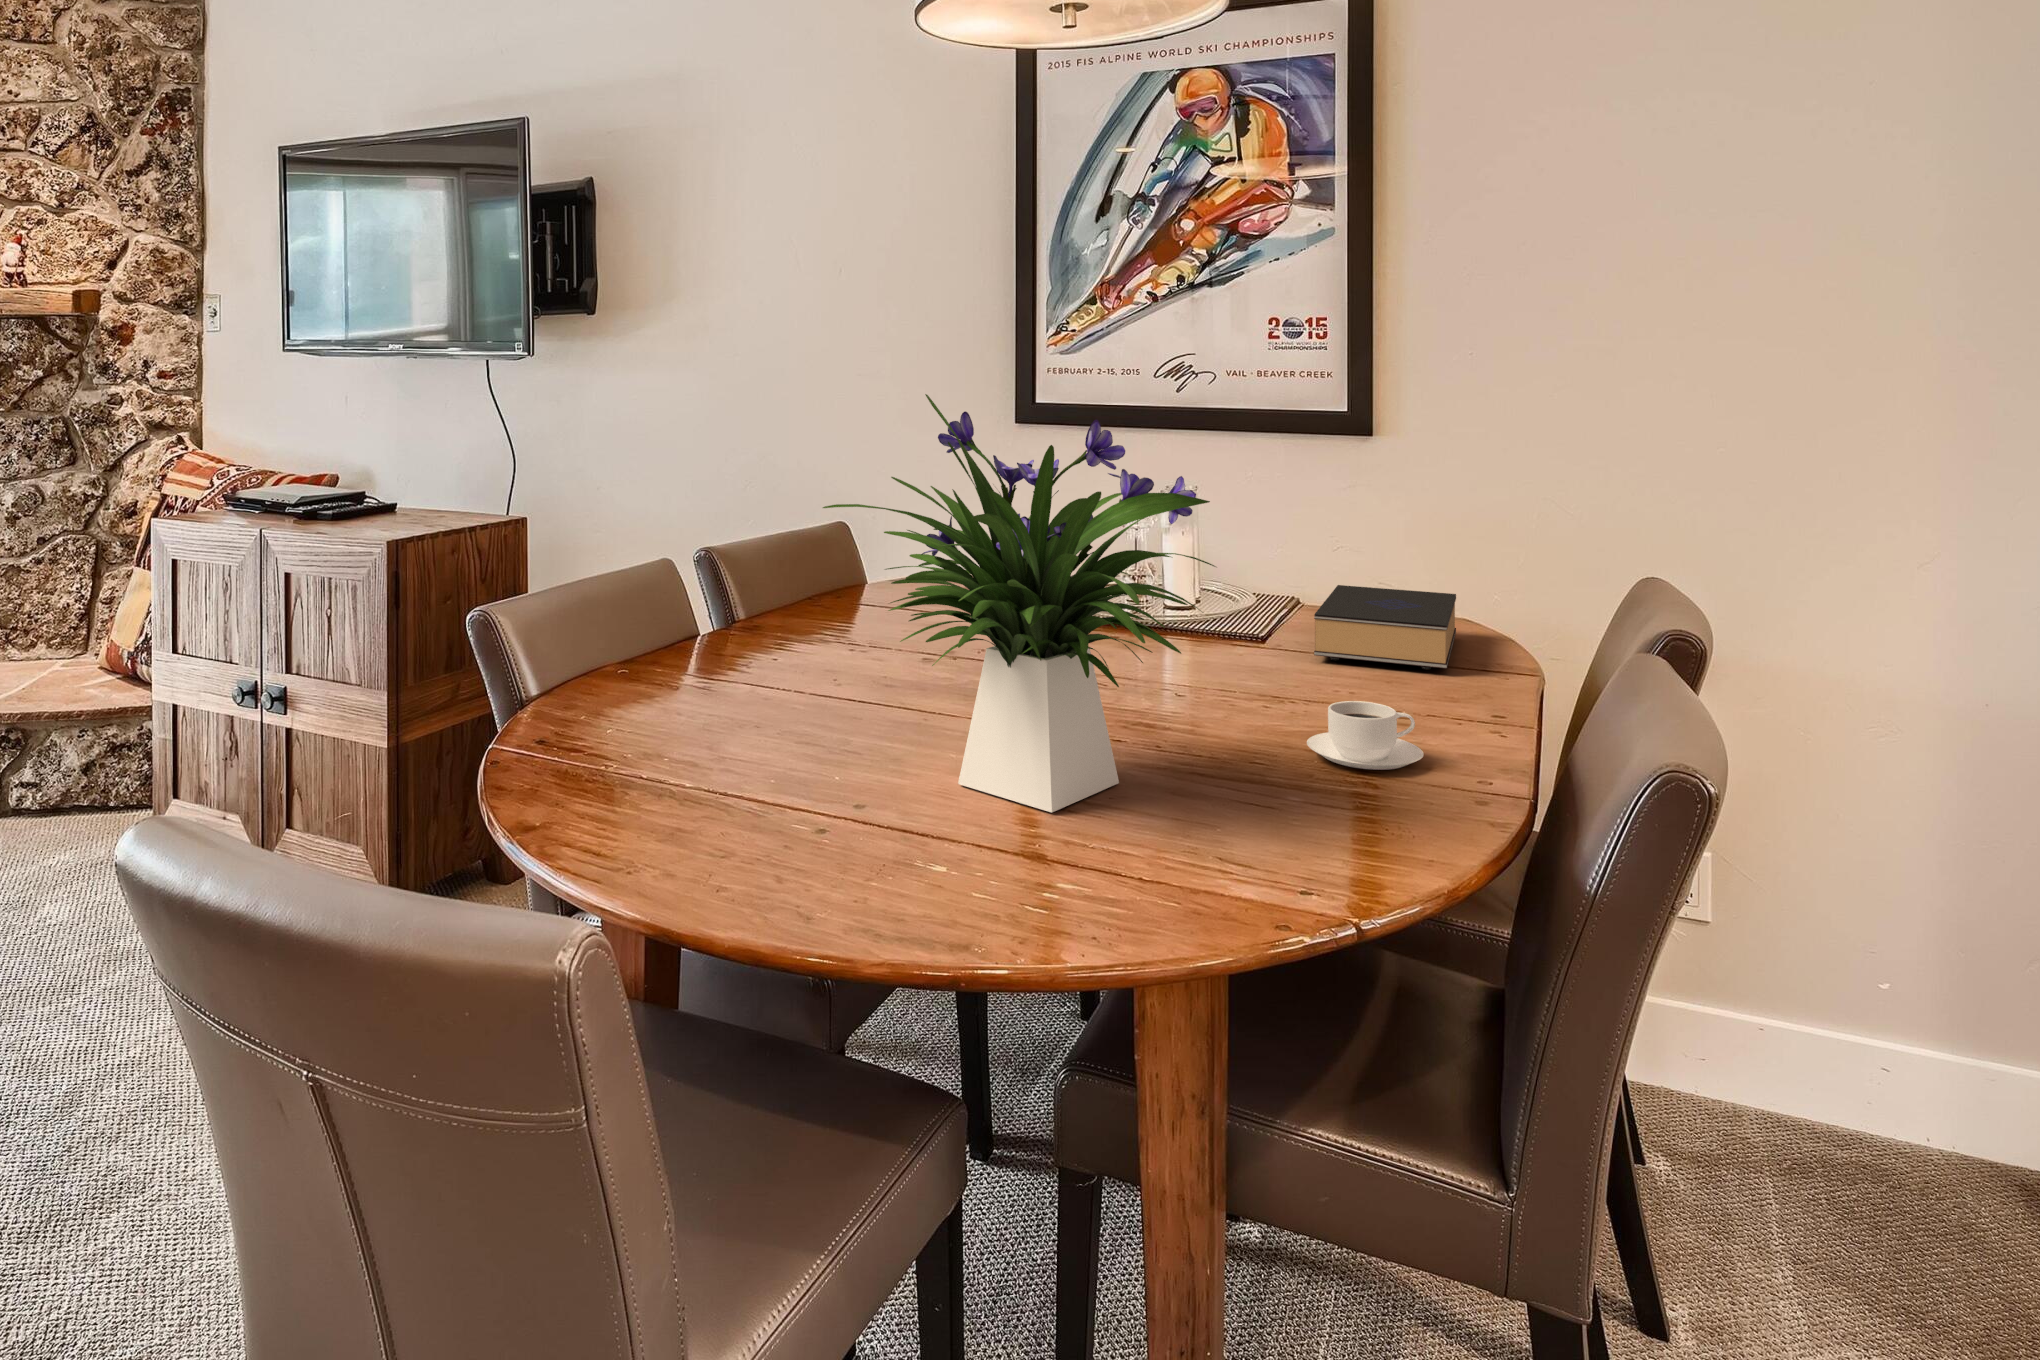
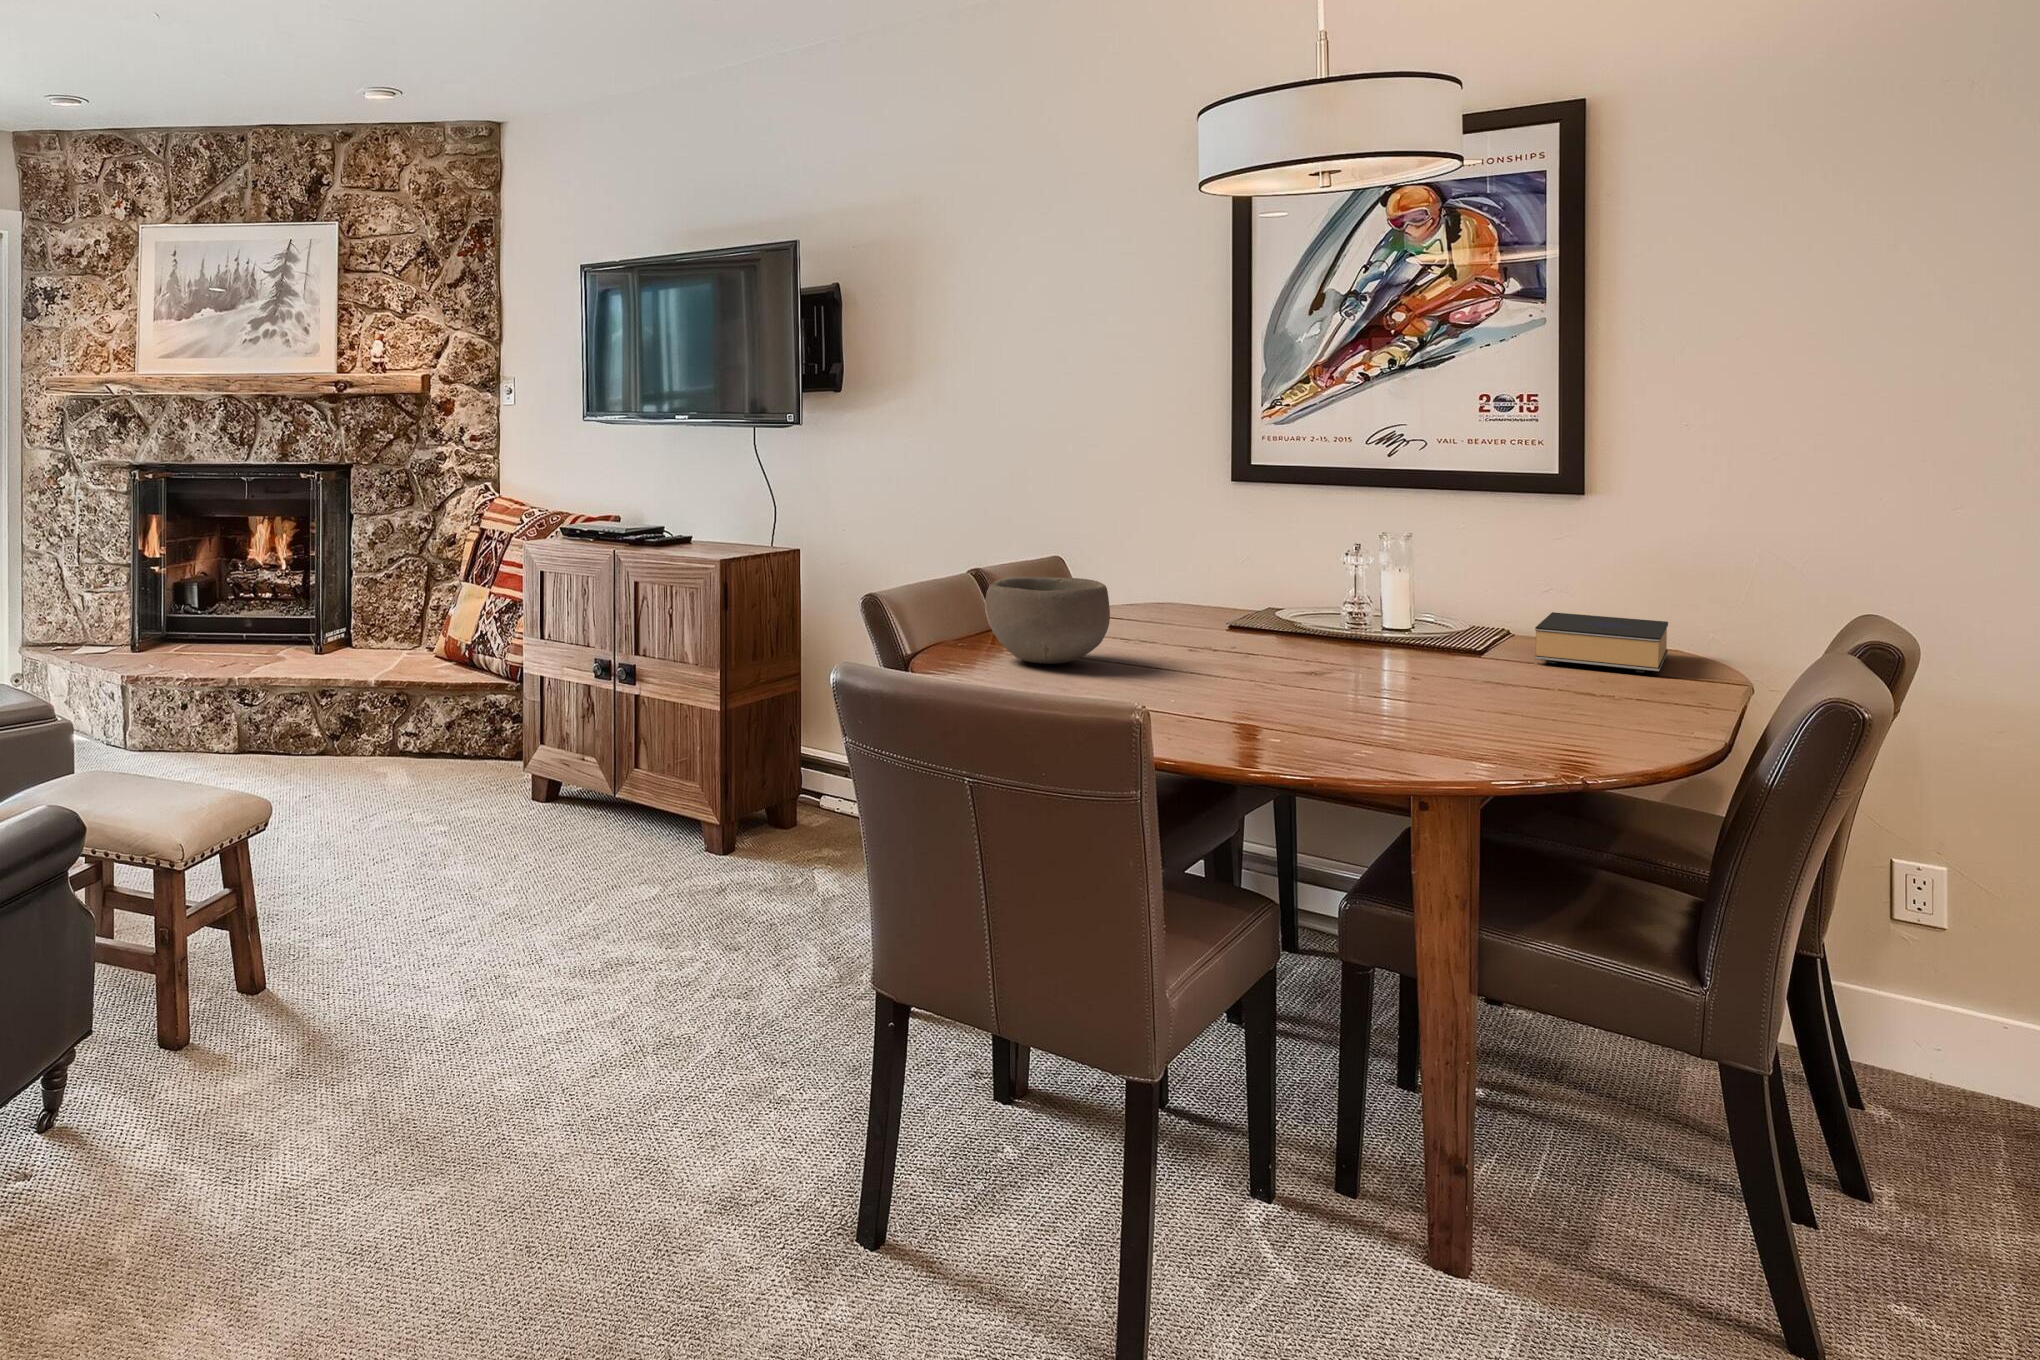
flower arrangement: present [823,394,1216,813] -> none [1185,452,1478,720]
bowl: none [597,577,775,714] -> present [985,577,1110,664]
coffee cup: present [1307,701,1424,770] -> none [1541,674,1641,718]

